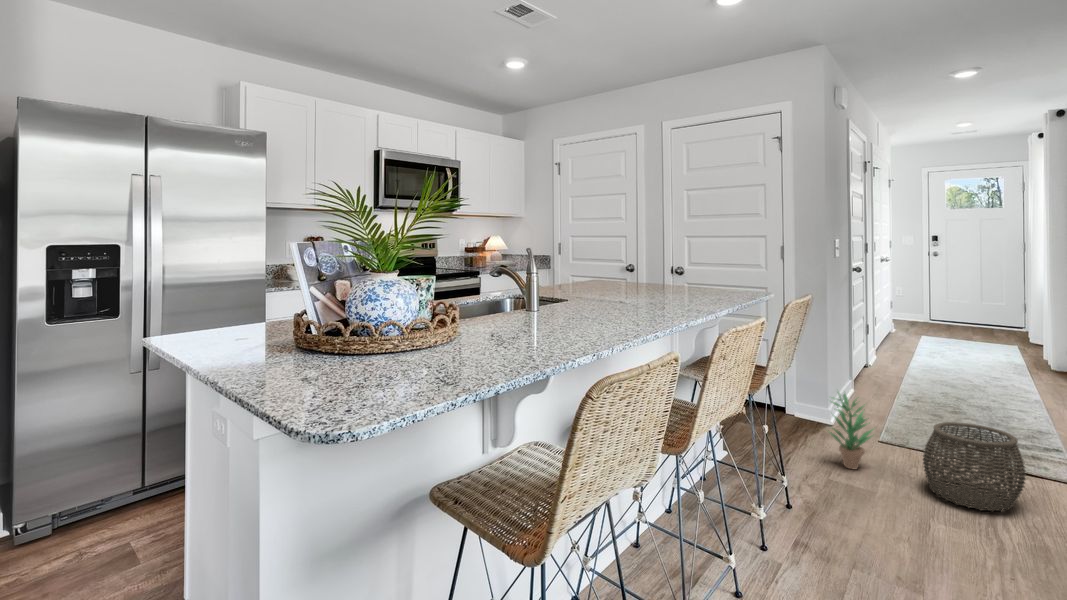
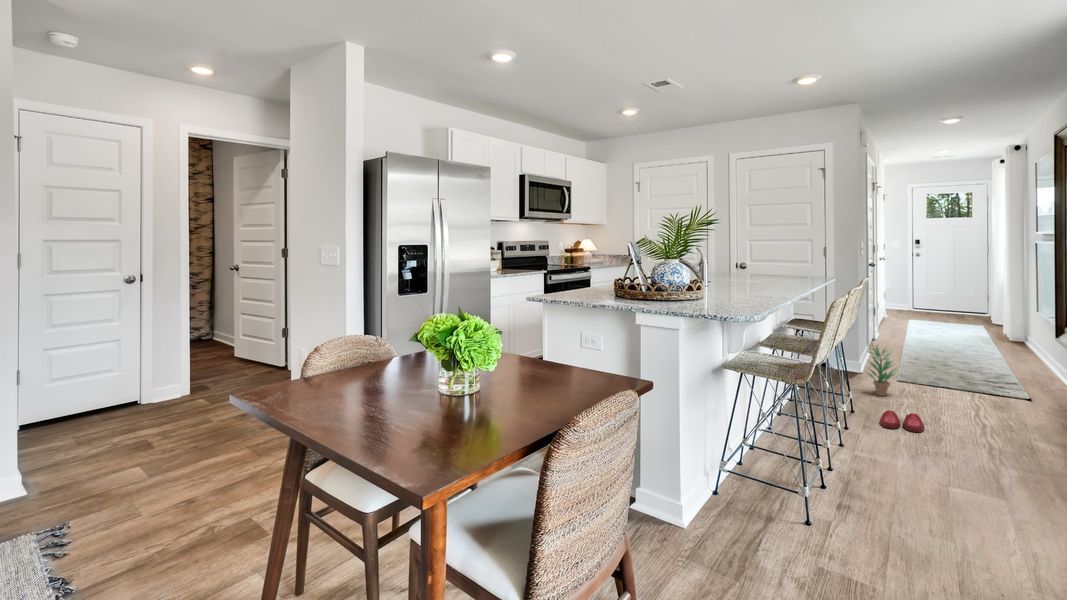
woven basket: present [923,422,1026,512] -> none [930,361,995,412]
slippers: none [831,509,902,560] -> present [880,410,924,432]

